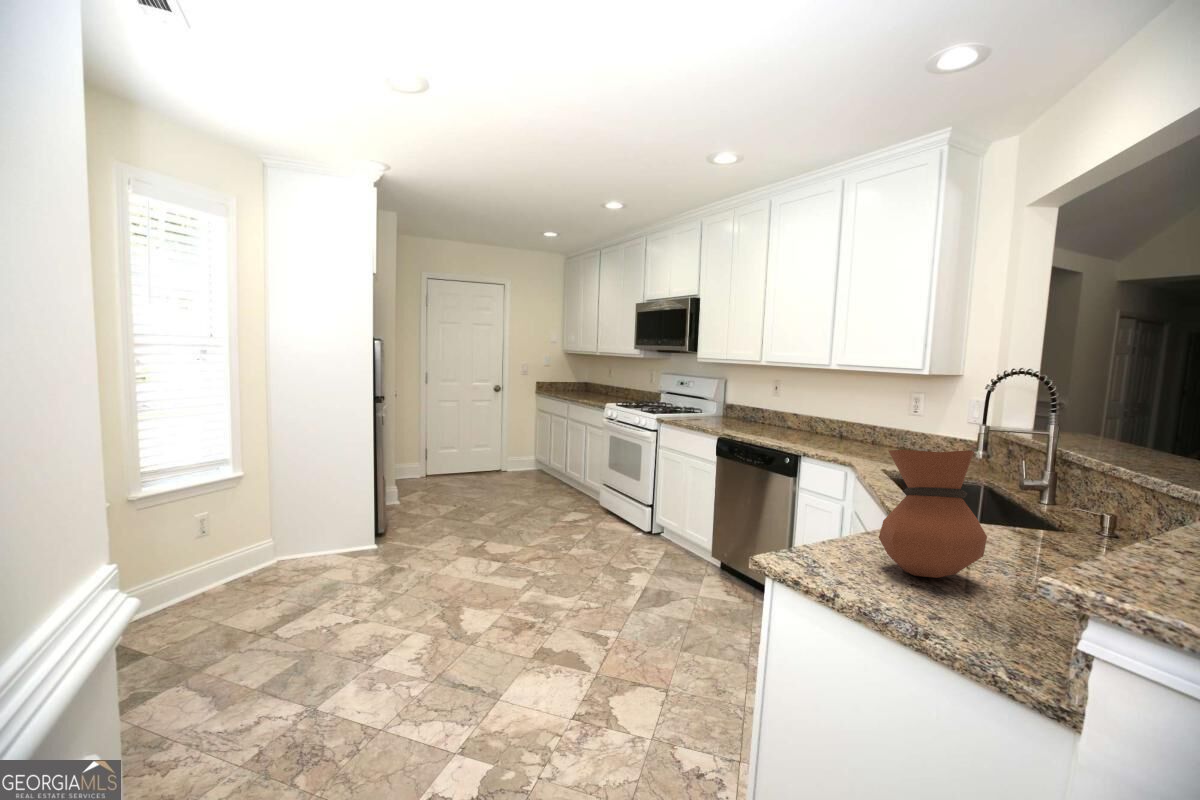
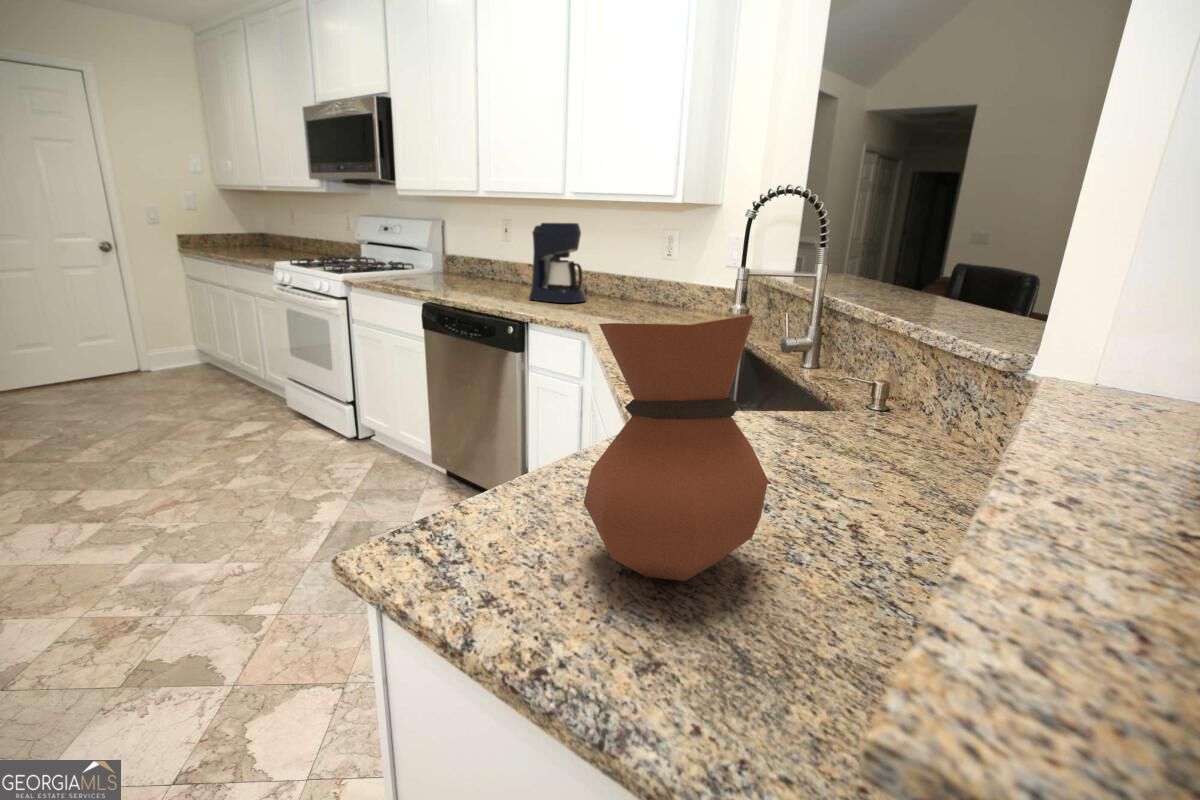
coffee maker: none [794,384,842,444] -> present [529,223,586,303]

